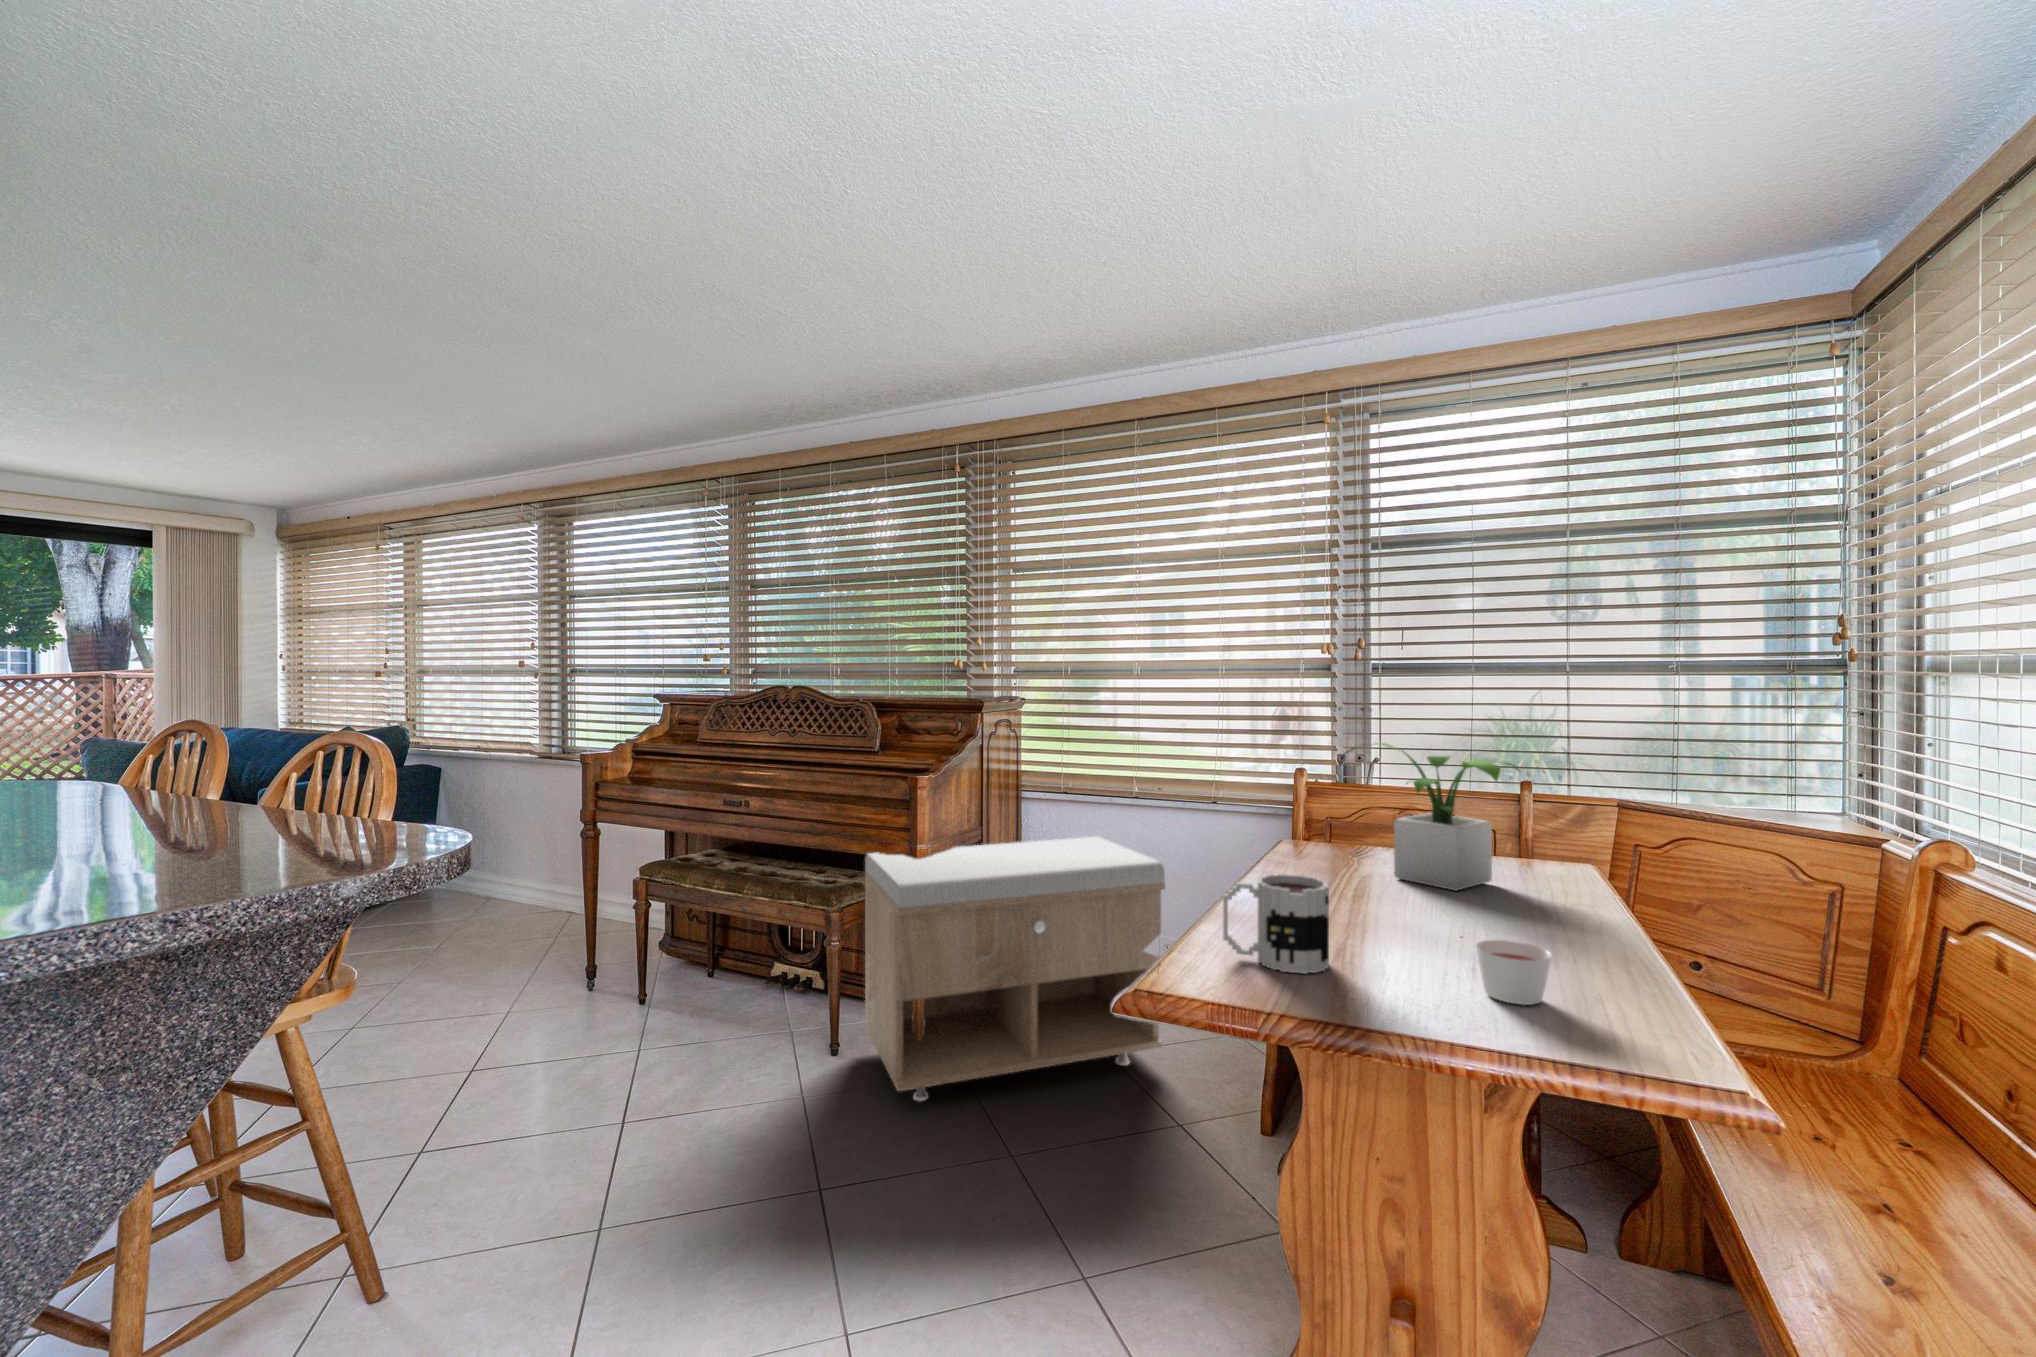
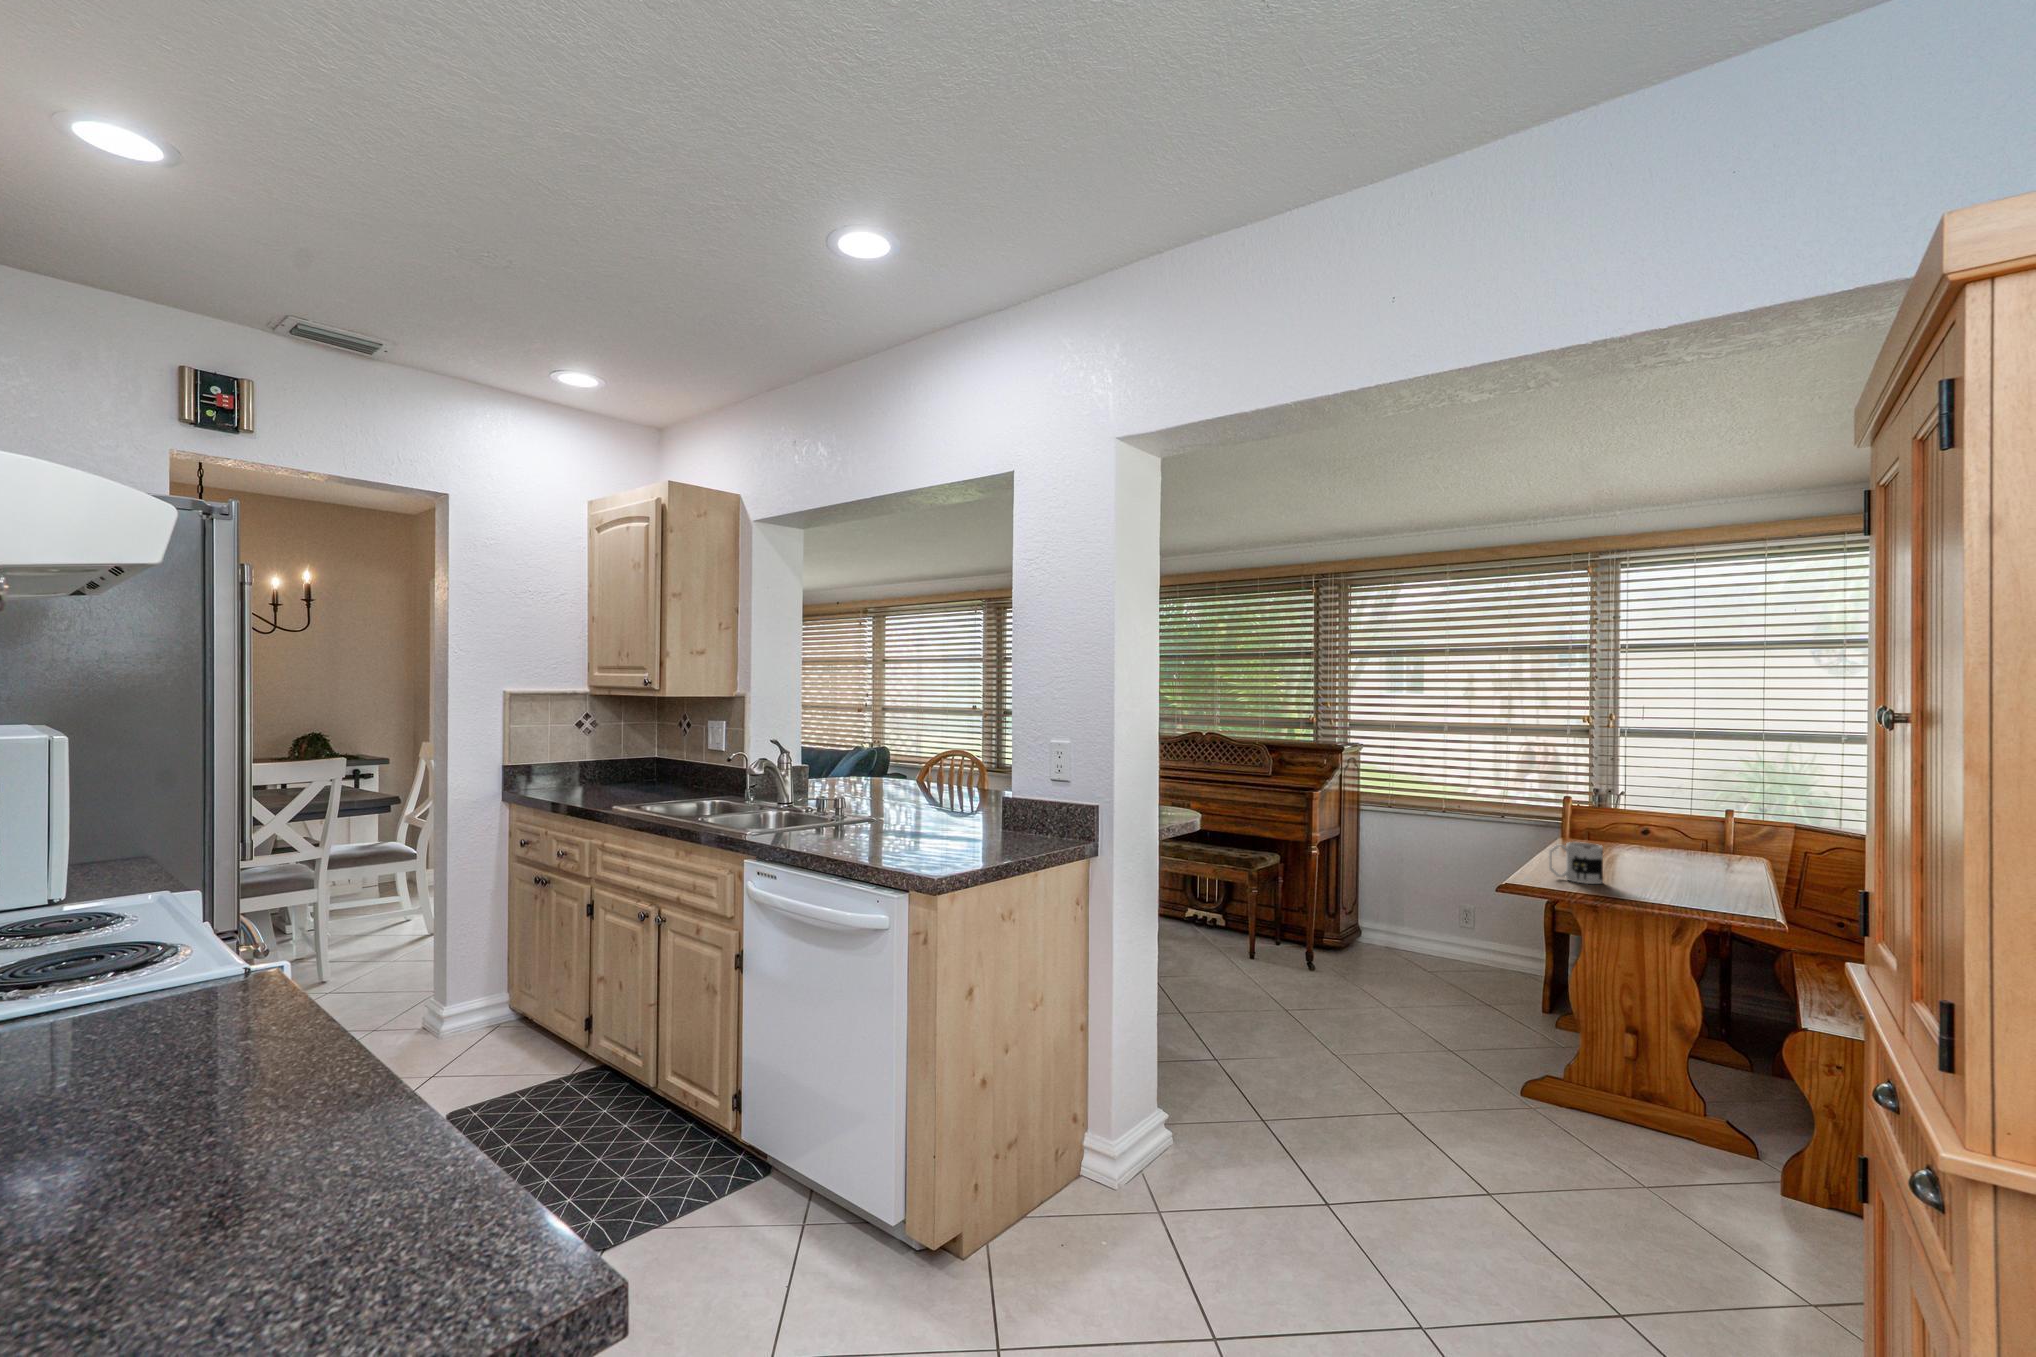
potted plant: present [1343,743,1520,891] -> none [1602,782,1714,864]
storage bench: present [865,837,1165,1102] -> none [1272,836,1476,983]
candle: present [1476,940,1552,1005] -> none [1674,872,1710,897]

